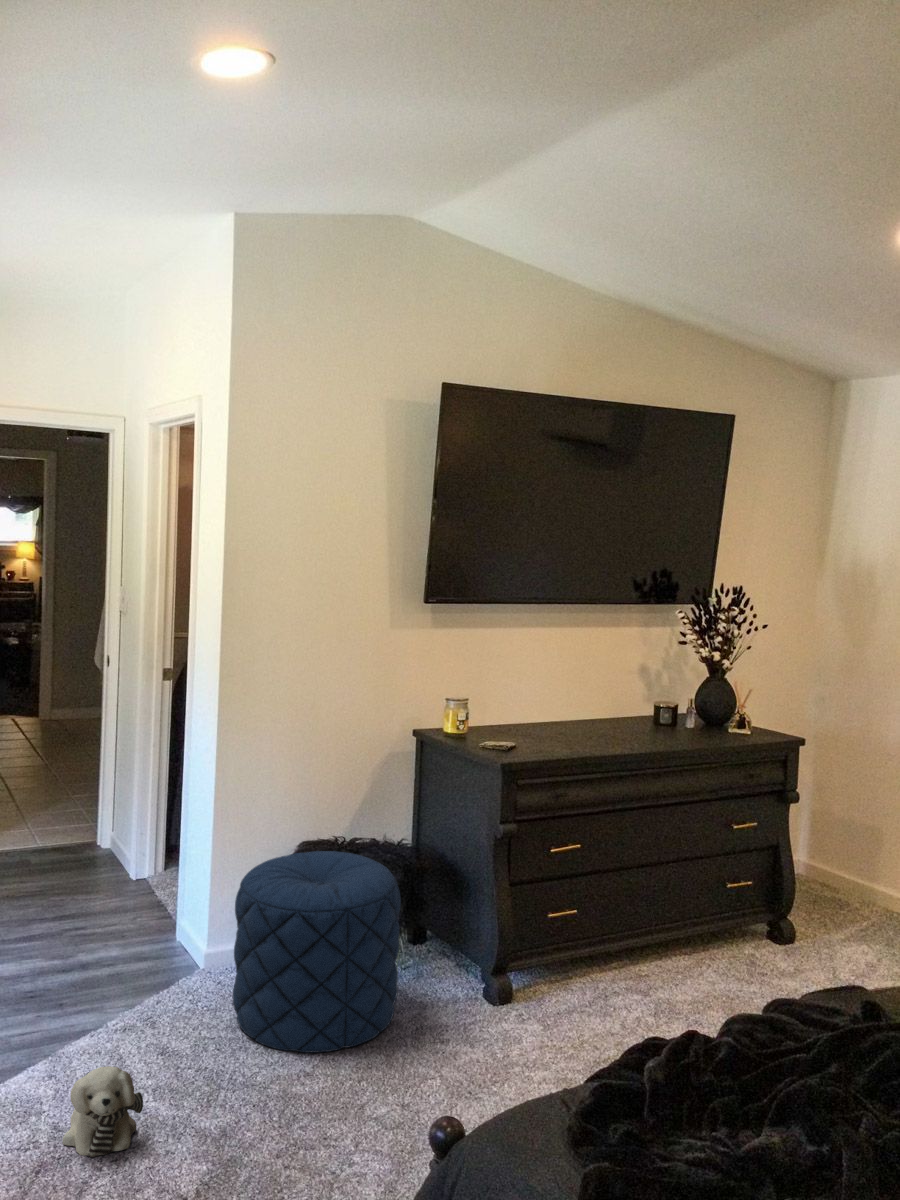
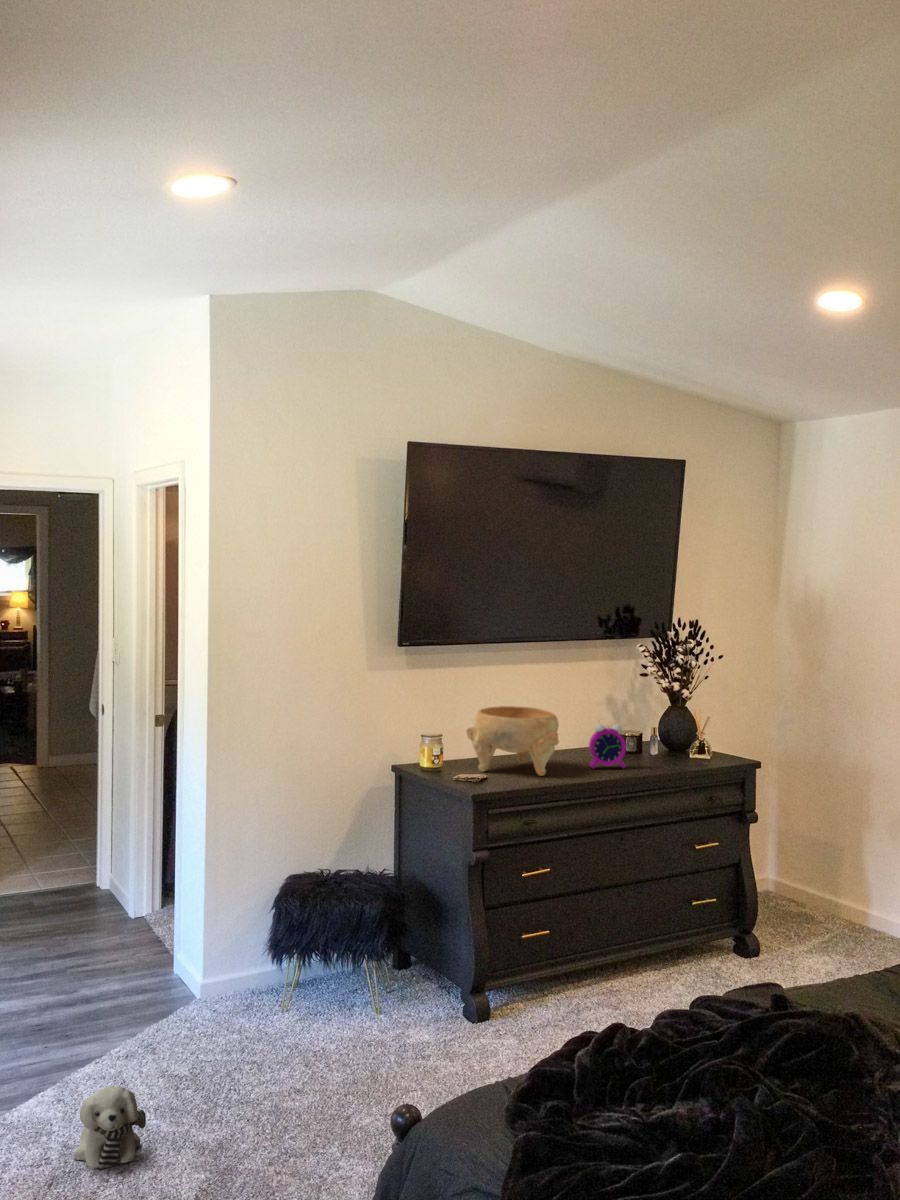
decorative bowl: none [496,670,595,745] -> present [467,706,559,776]
alarm clock: none [624,685,665,740] -> present [589,724,626,769]
pouf: present [233,851,401,1053] -> none [227,885,380,1072]

